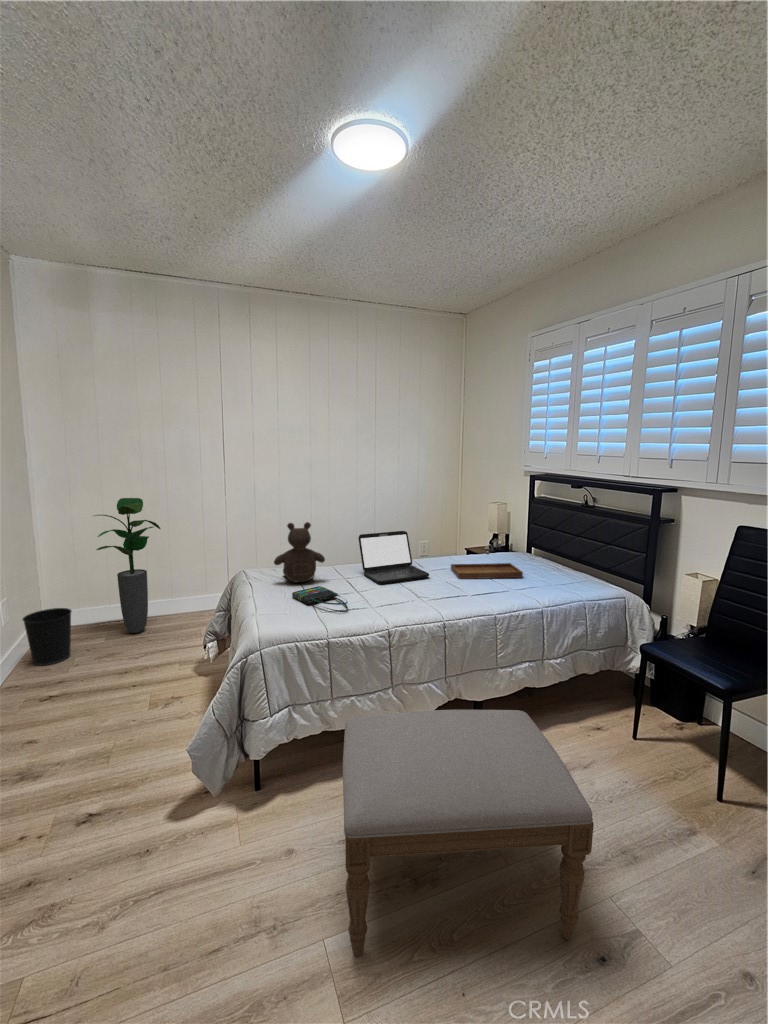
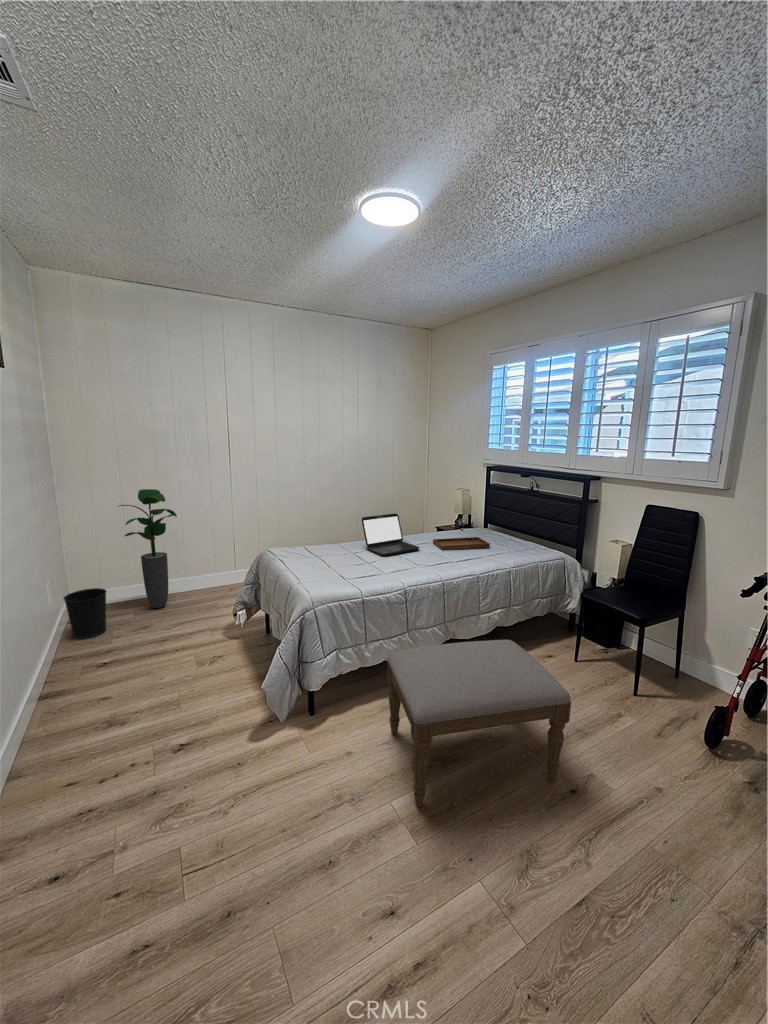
teddy bear: present [274,522,325,582] -> none [298,508,338,557]
tote bag: present [292,586,348,612] -> none [319,559,369,578]

